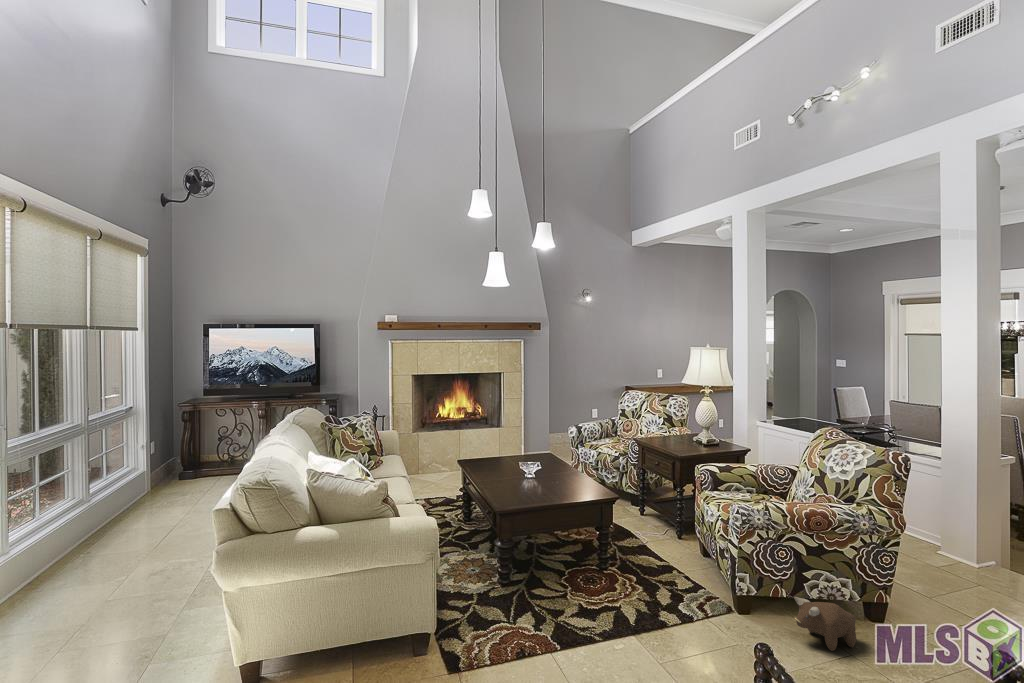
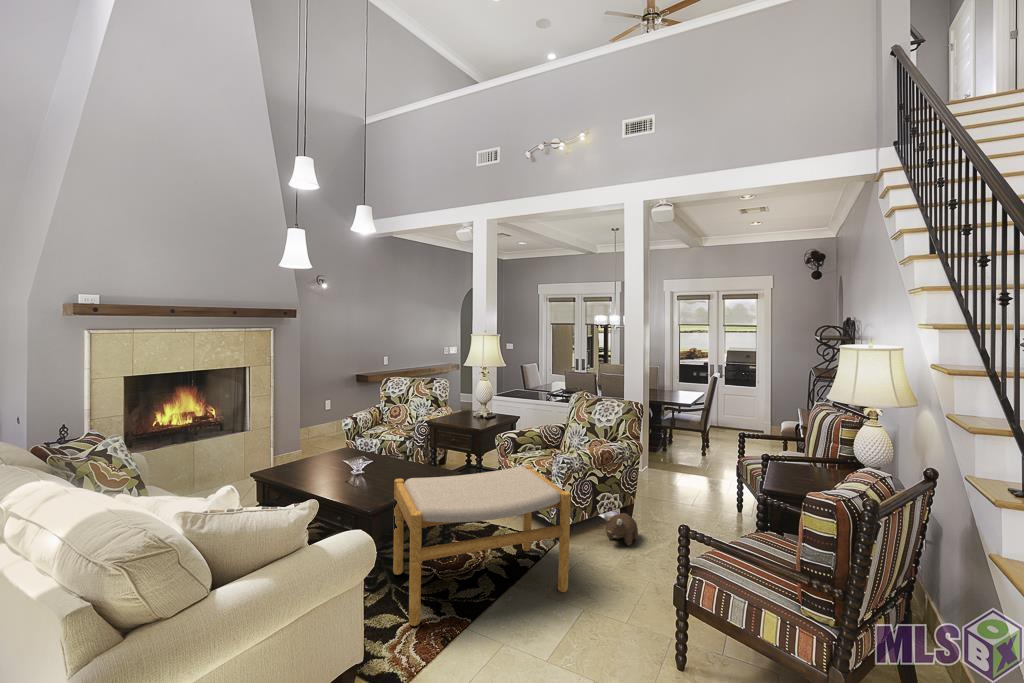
footstool: none [506,488,692,665] -> present [393,465,571,626]

